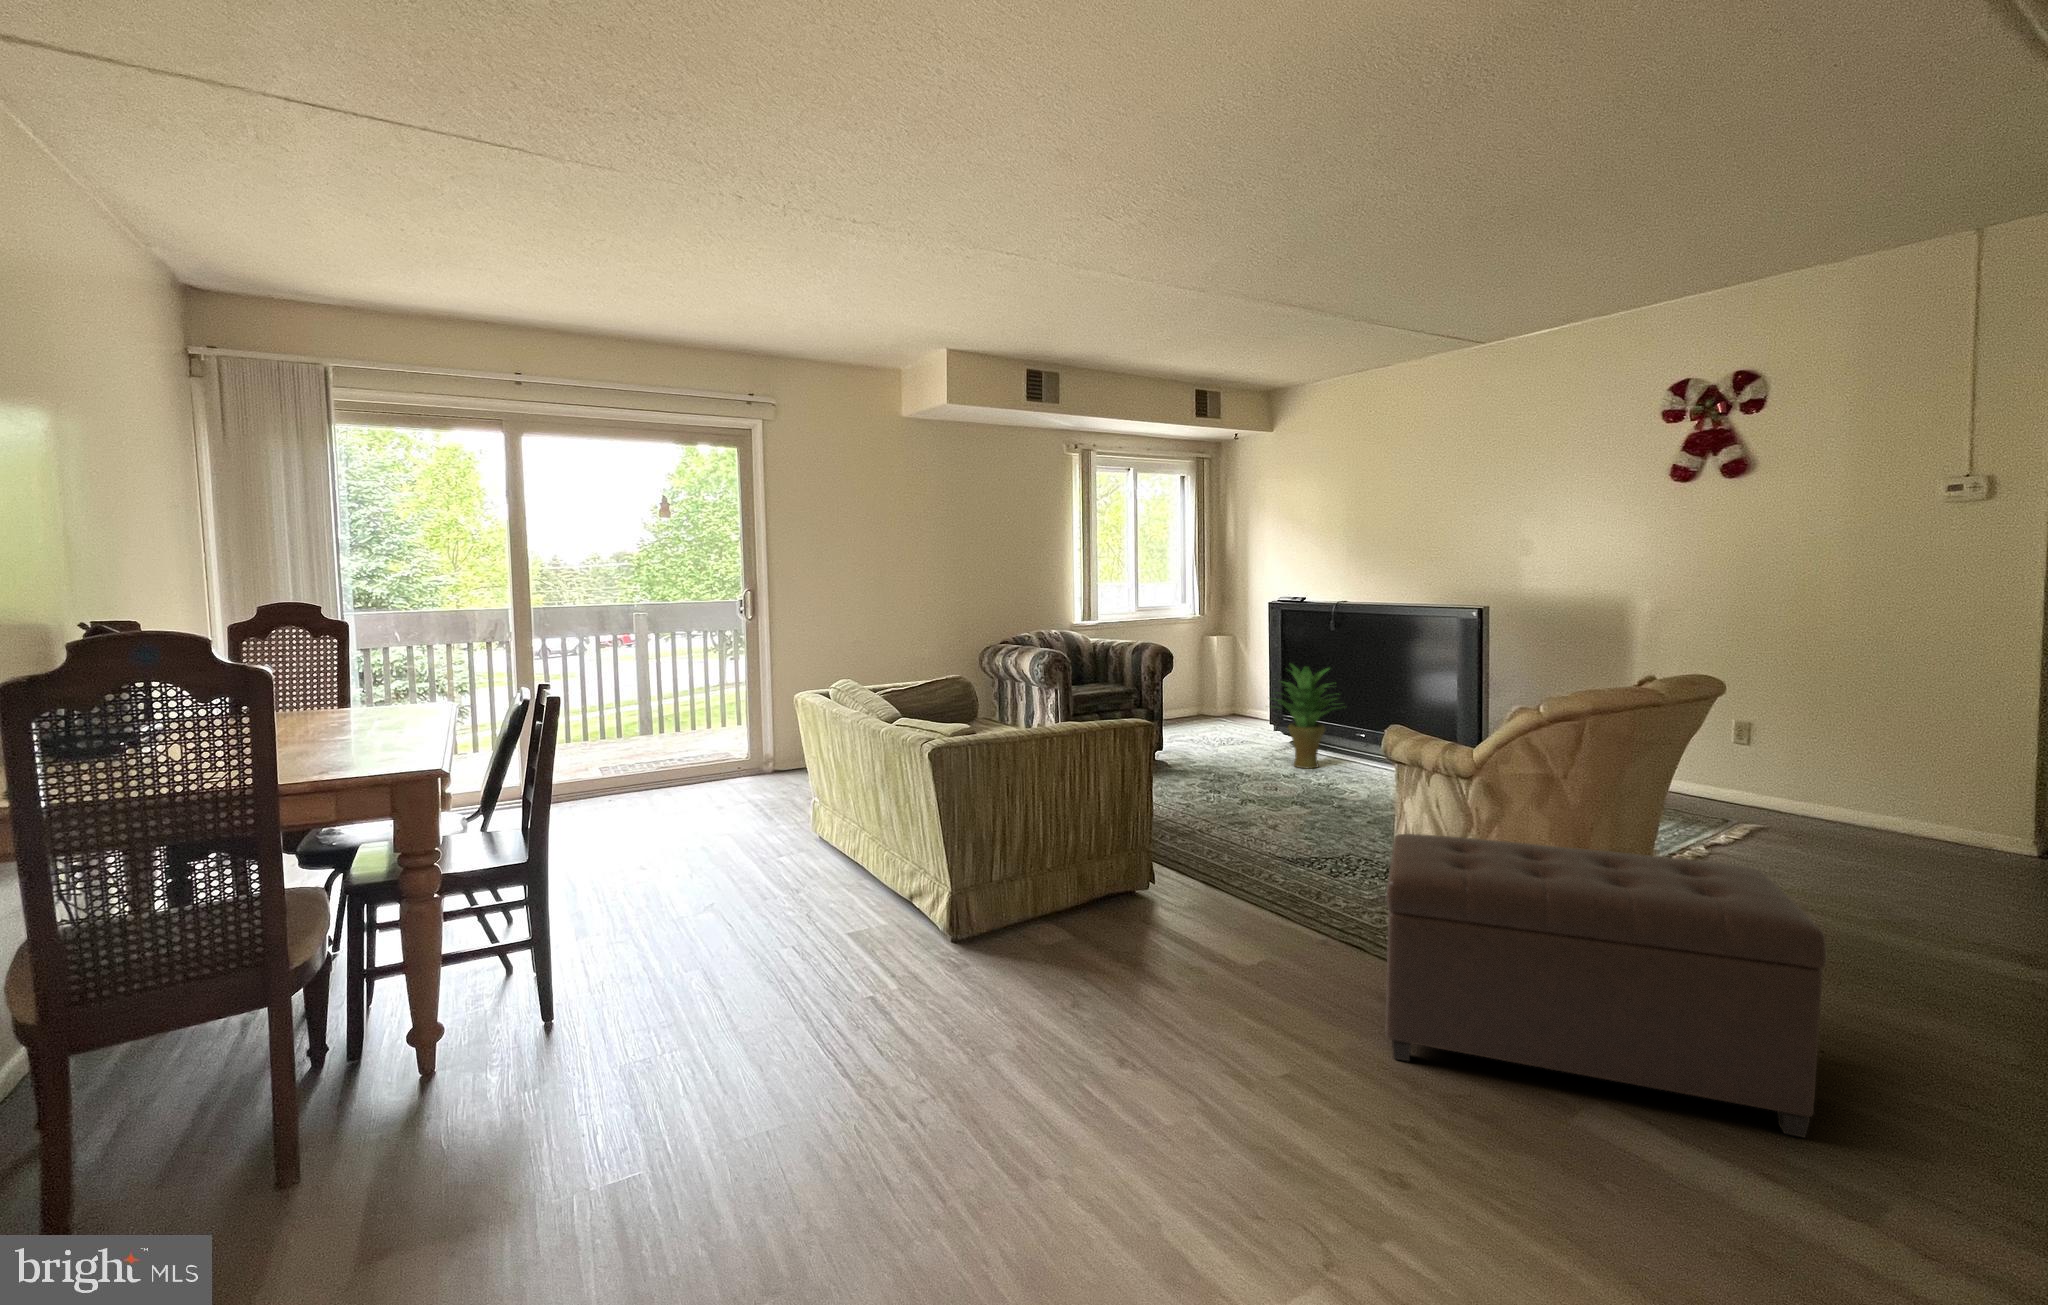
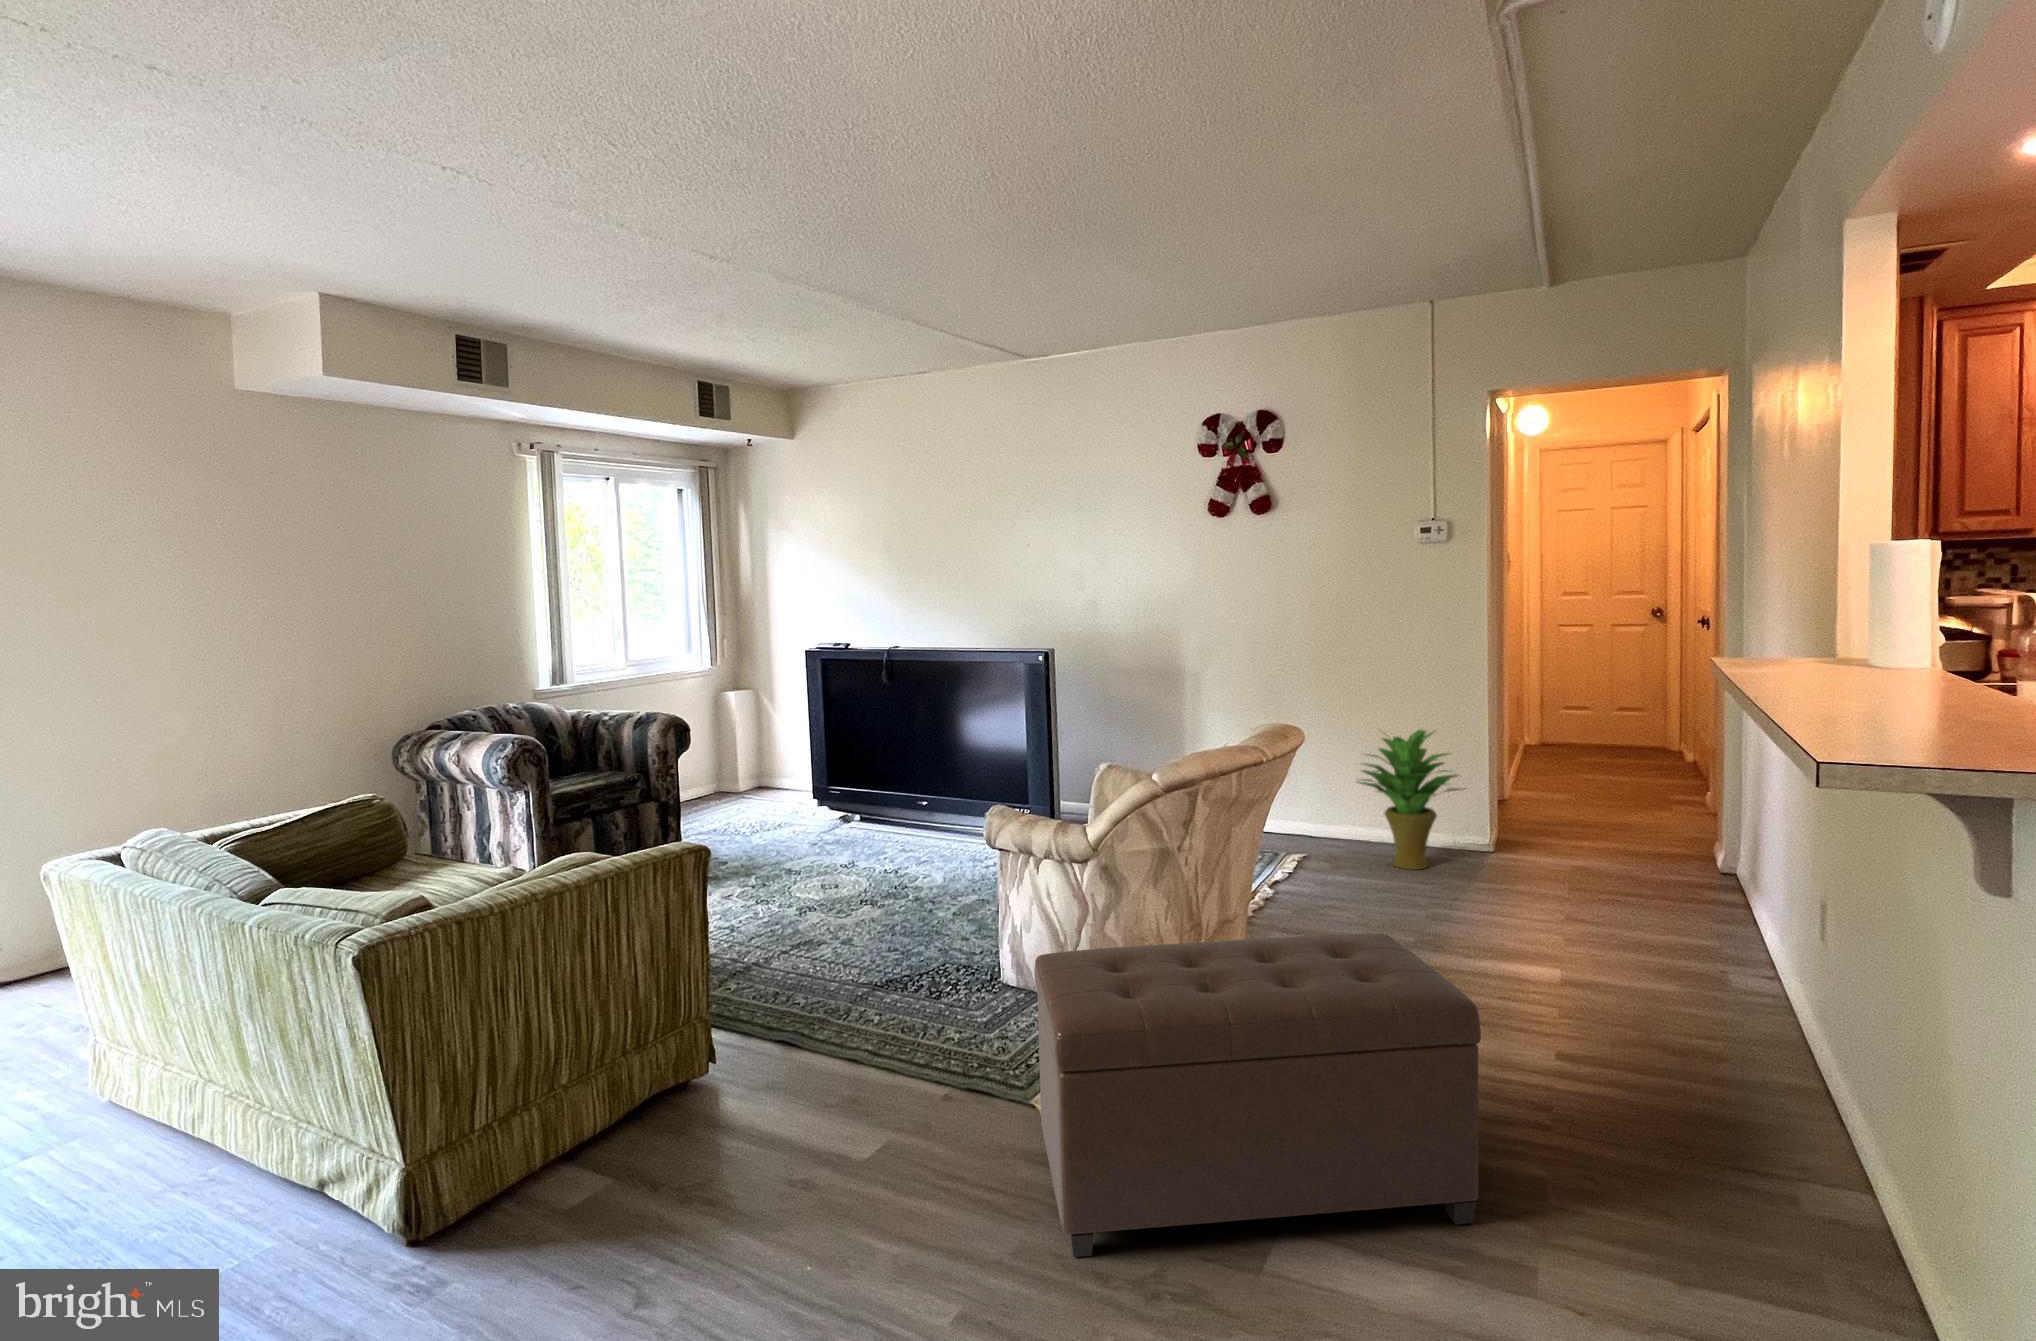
potted plant: present [1273,664,1339,769] -> present [1358,730,1464,870]

